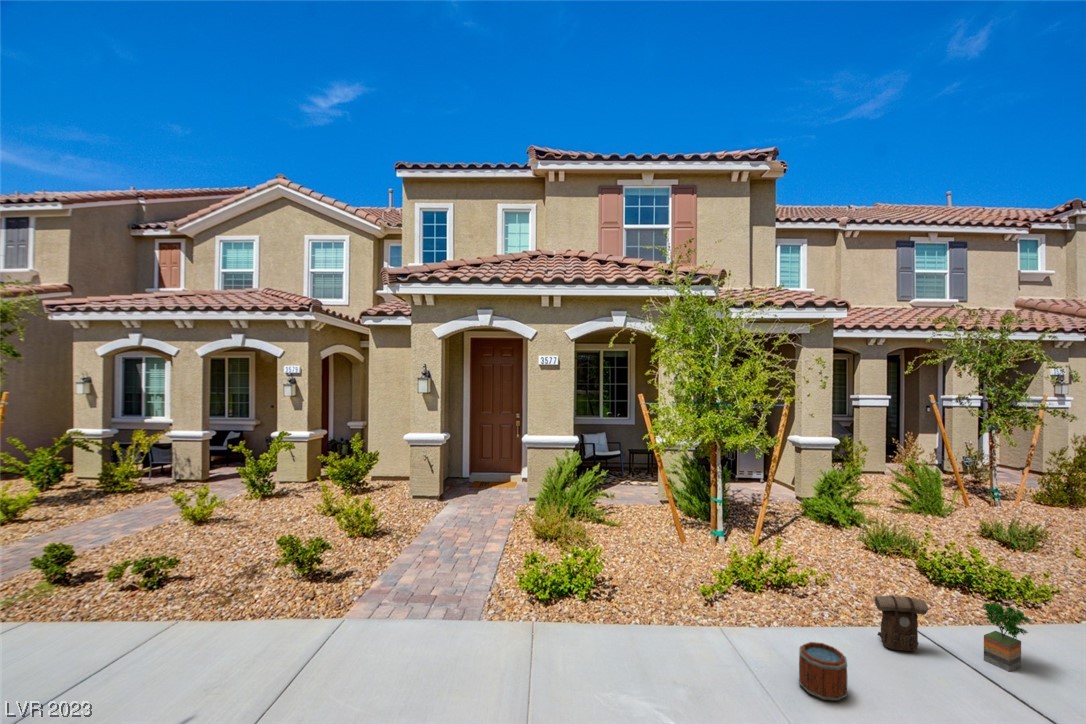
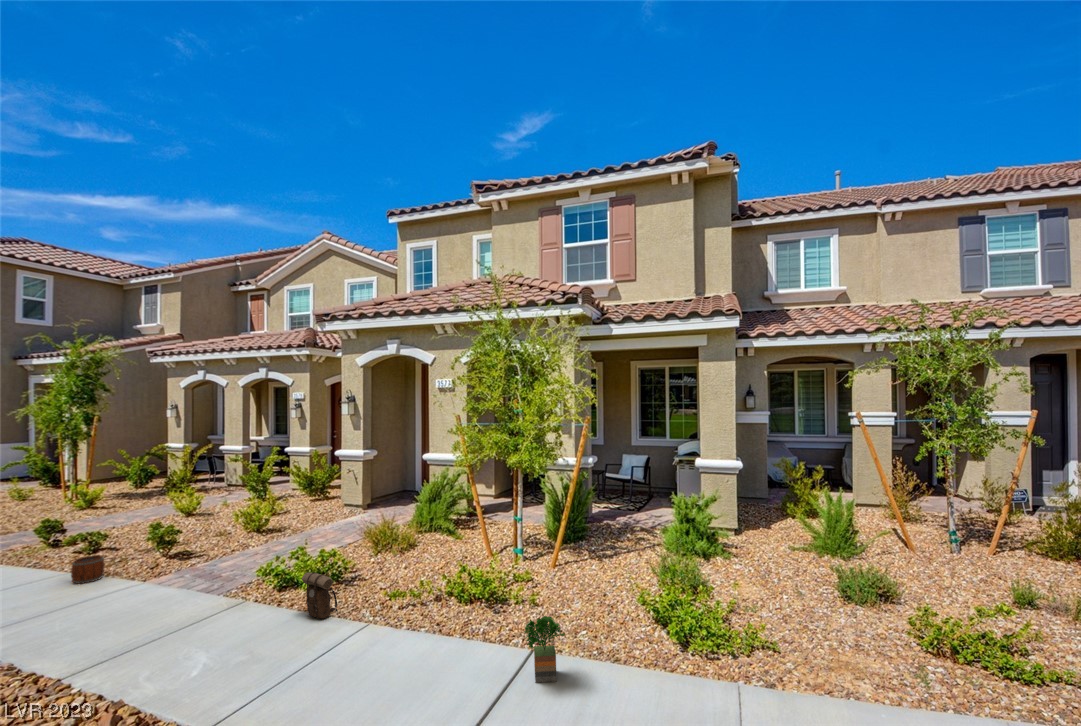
backpack: present [875,595,928,651] -> present [302,573,337,619]
bucket: present [799,642,847,701] -> present [71,555,104,584]

